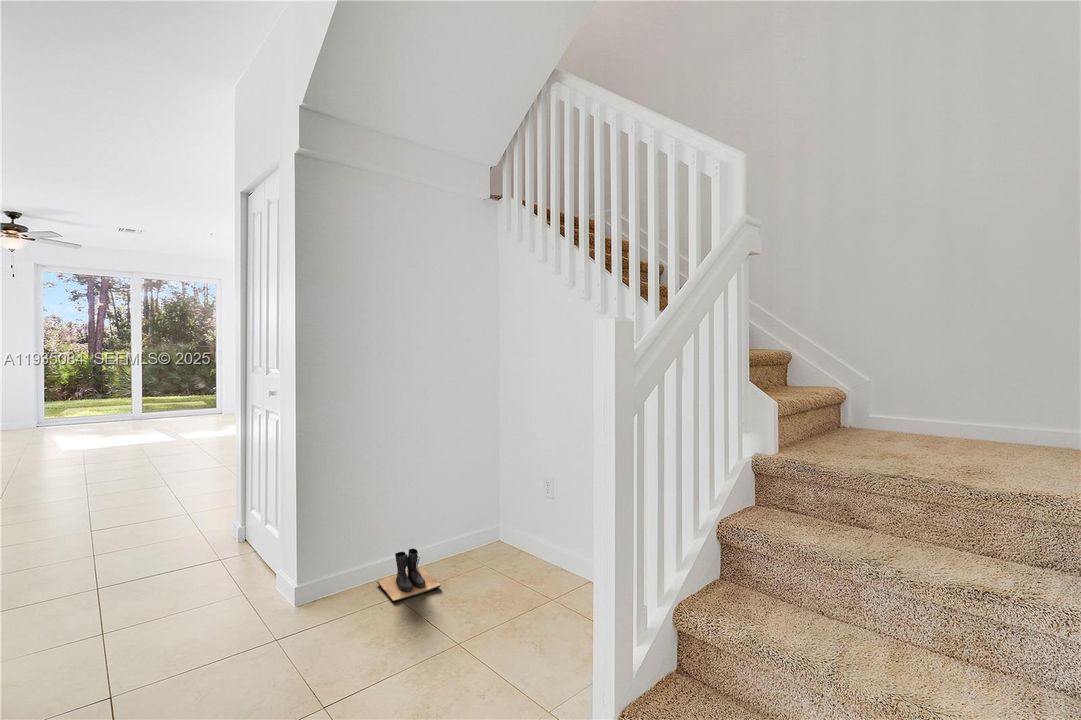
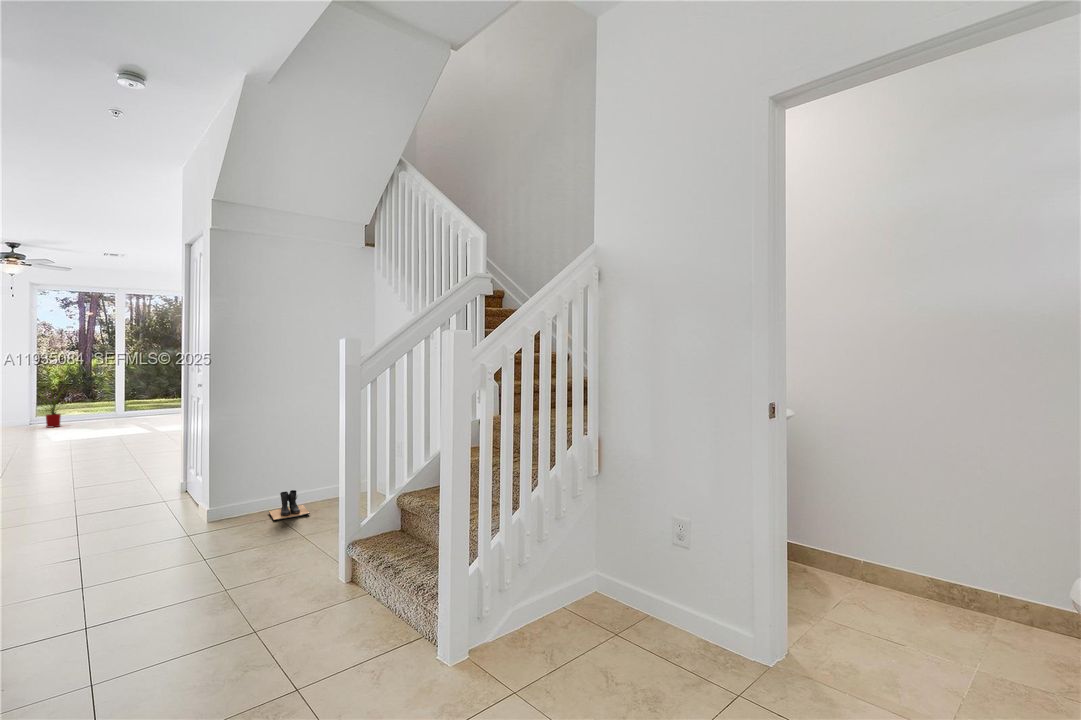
house plant: none [36,382,85,429] -> present [40,393,61,428]

